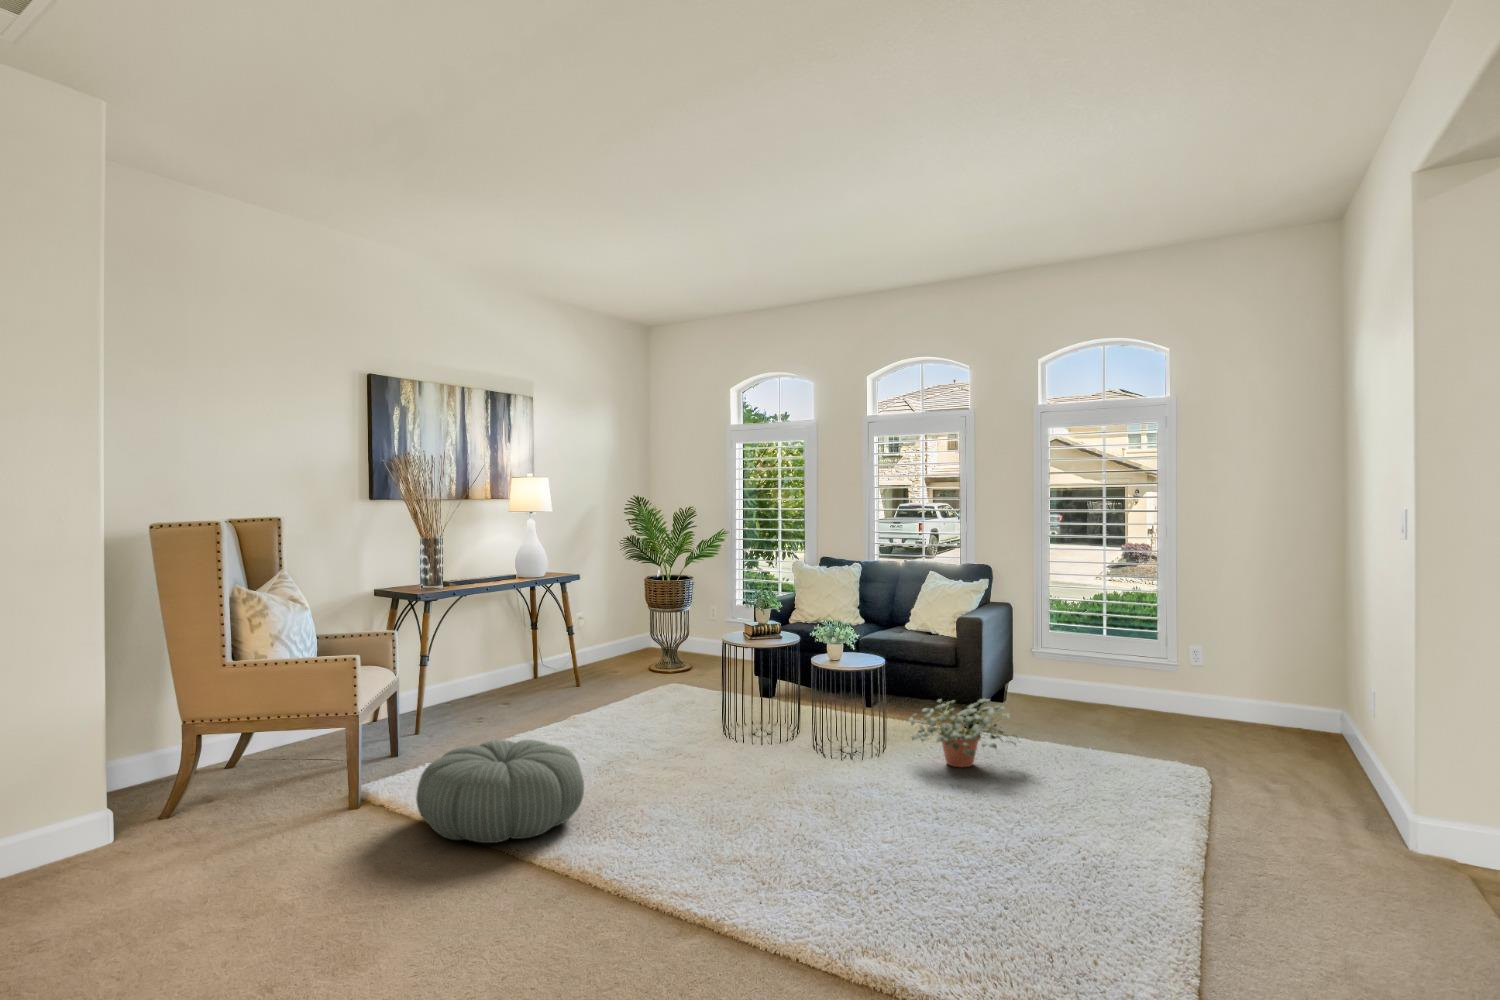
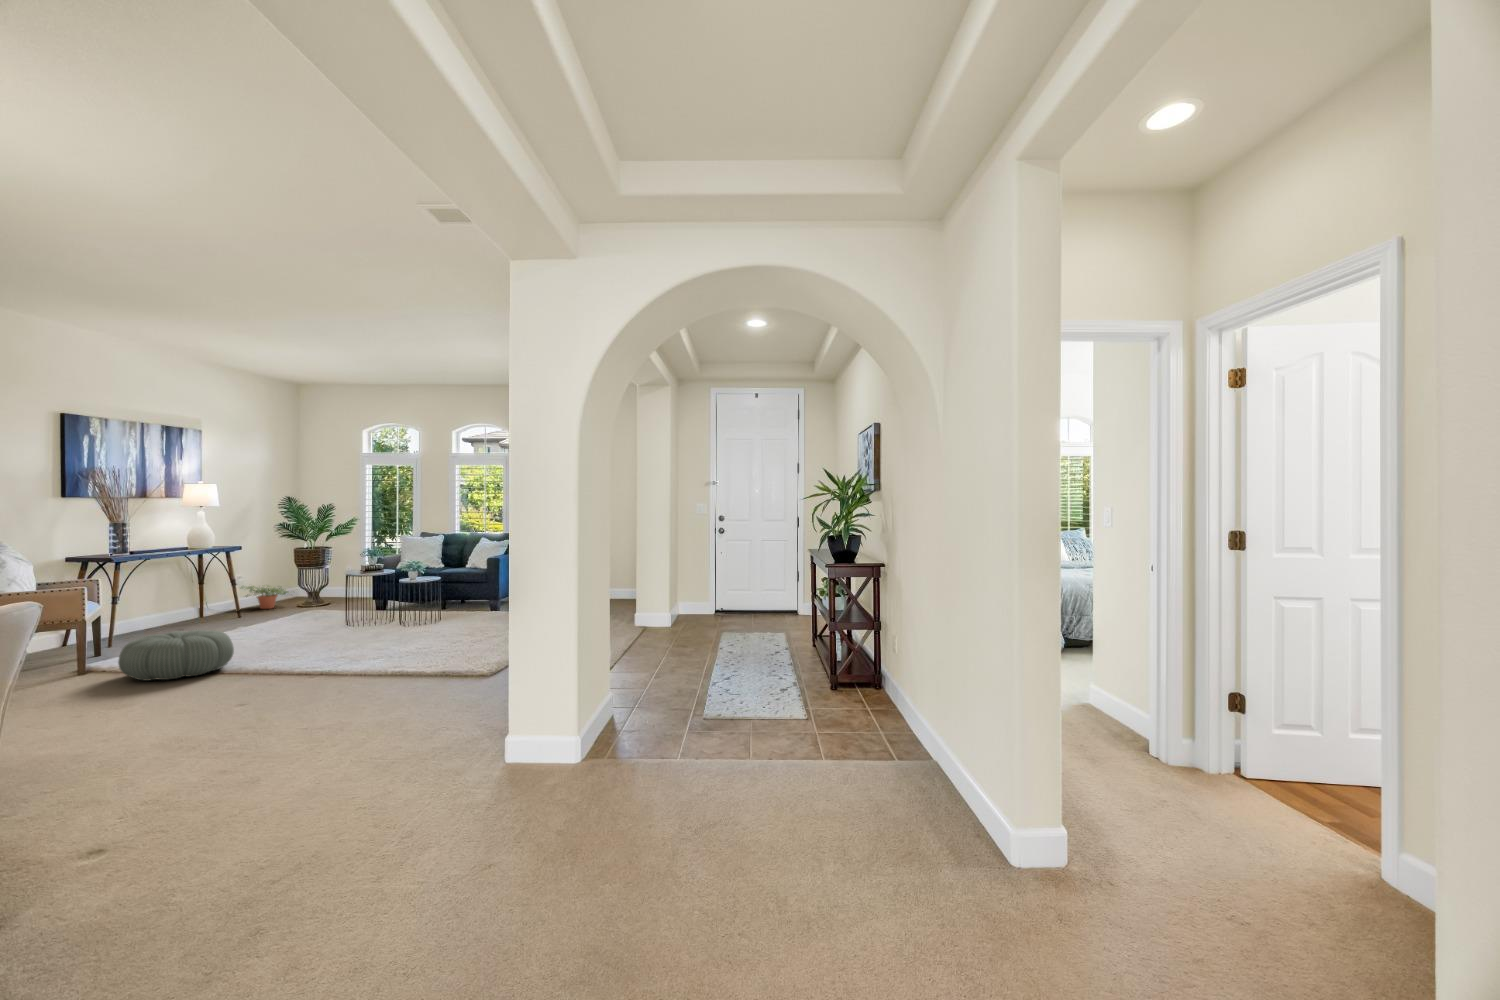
potted plant: present [907,699,1017,767] -> present [241,586,288,609]

